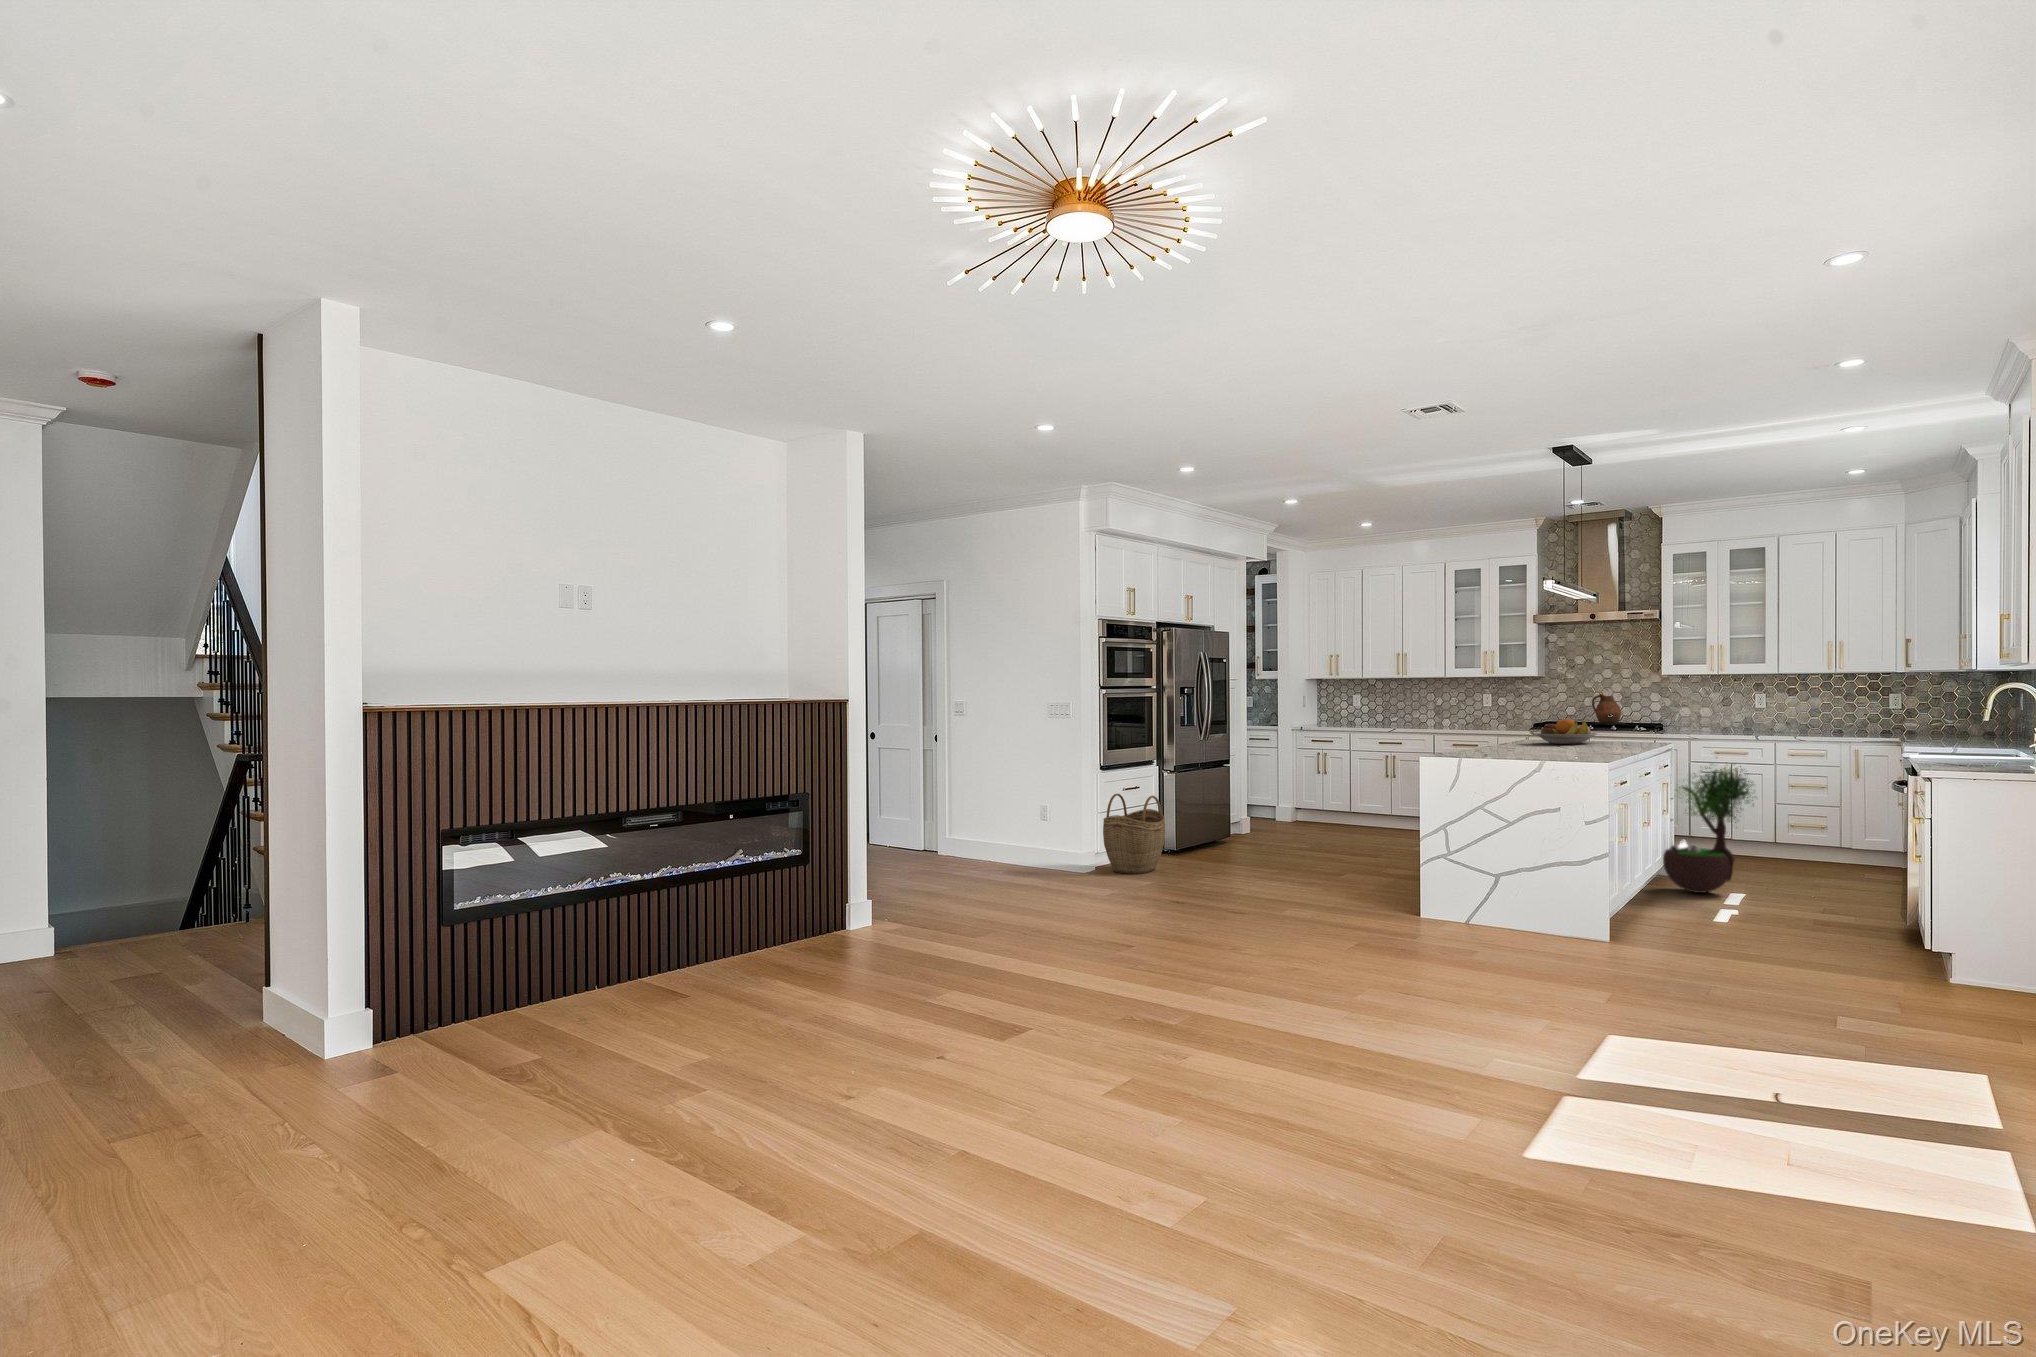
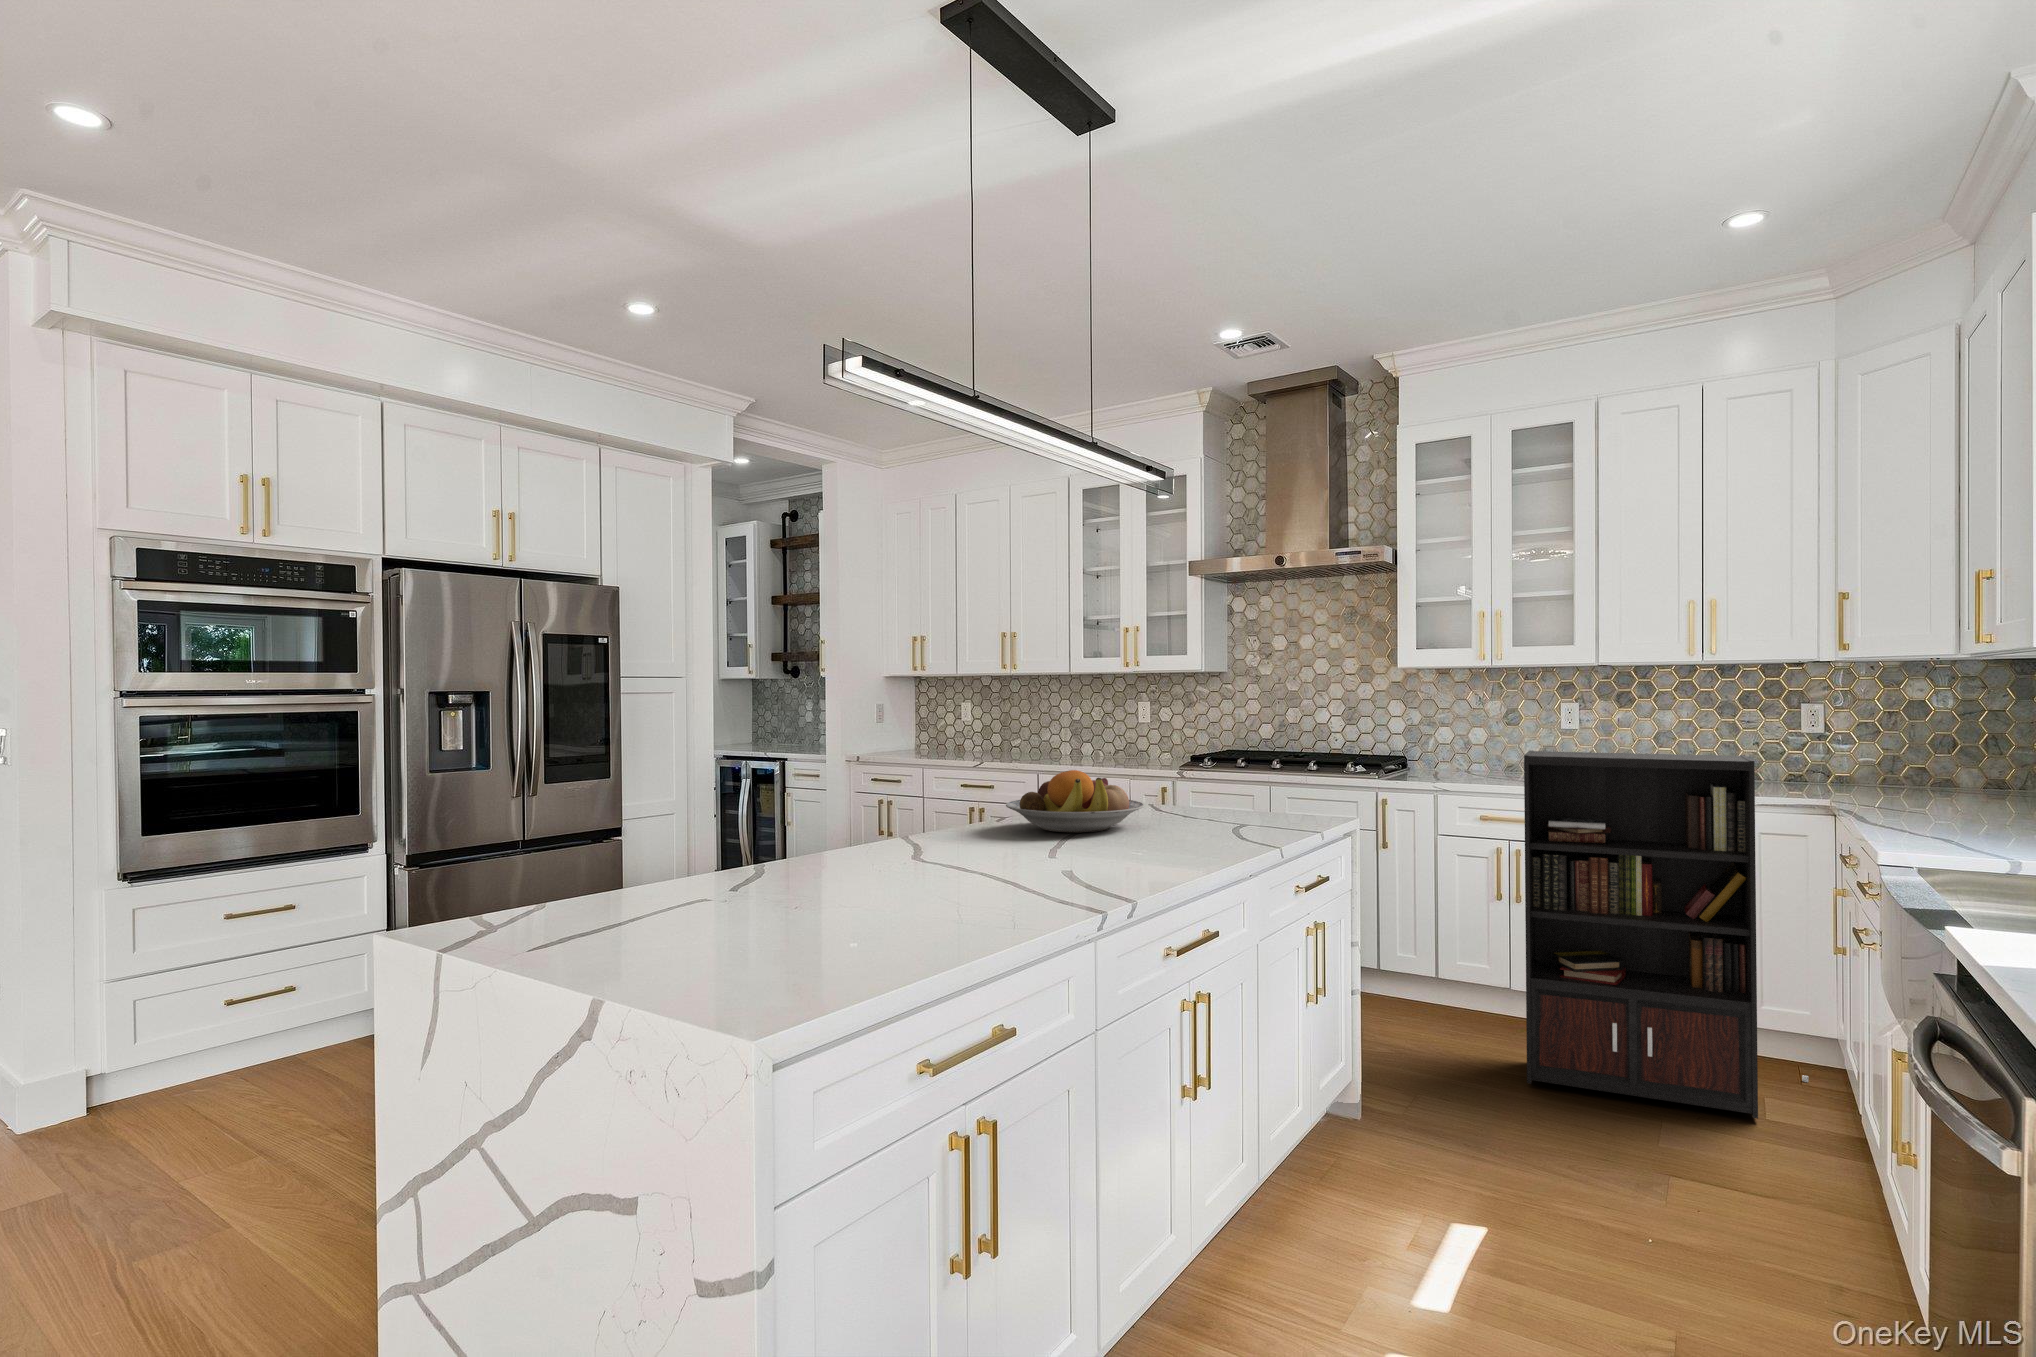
ceramic pitcher: present [1592,692,1621,725] -> none [1291,700,1350,759]
bookcase: none [1749,715,1891,878] -> present [1524,750,1808,1119]
potted tree: present [1663,764,1754,893] -> none [1286,870,1488,1209]
woven basket: present [1103,794,1165,874] -> none [112,926,297,1119]

